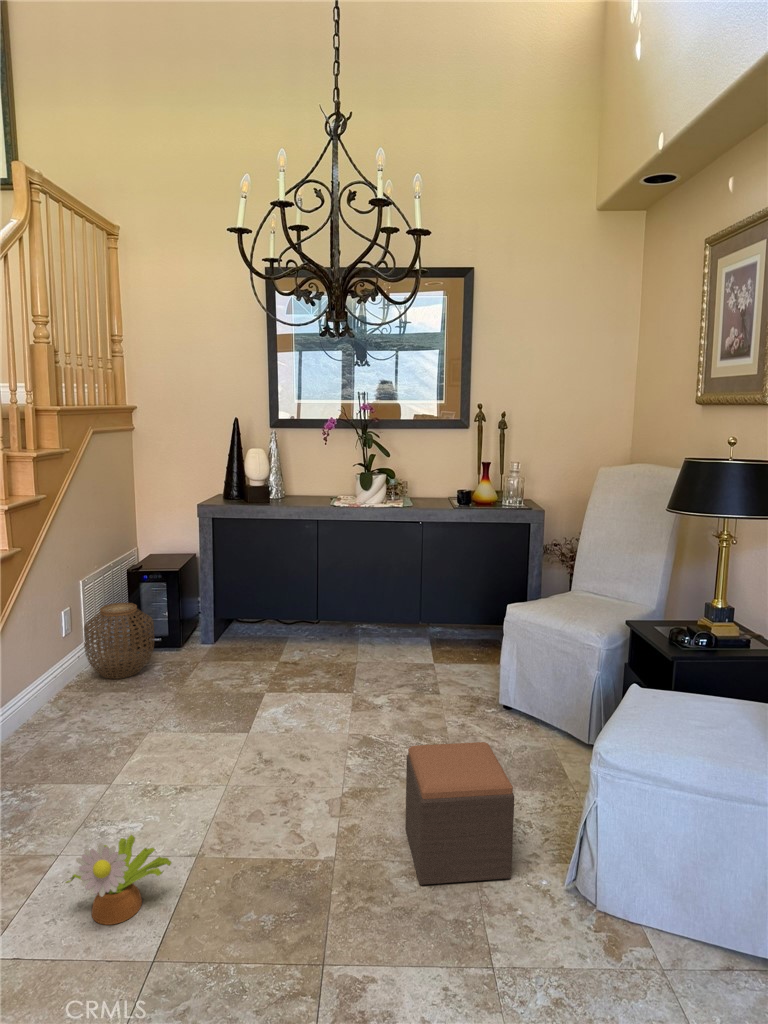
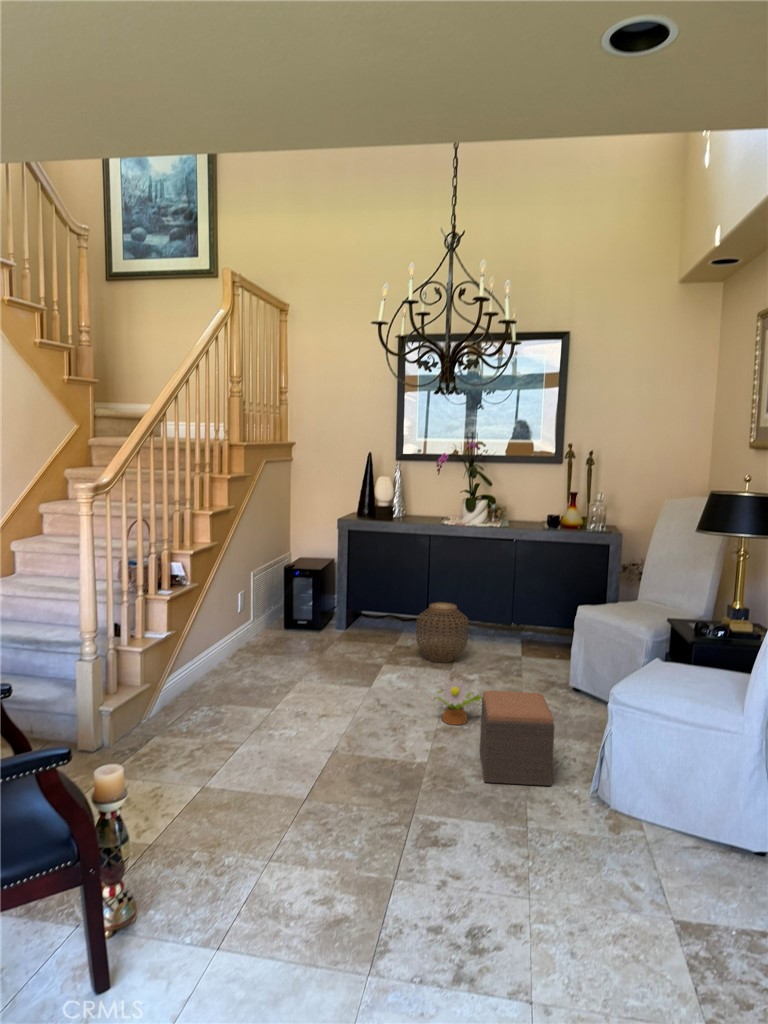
woven basket: present [84,603,154,679] -> present [416,602,469,662]
decorative plant: present [65,835,171,925] -> present [436,678,482,725]

